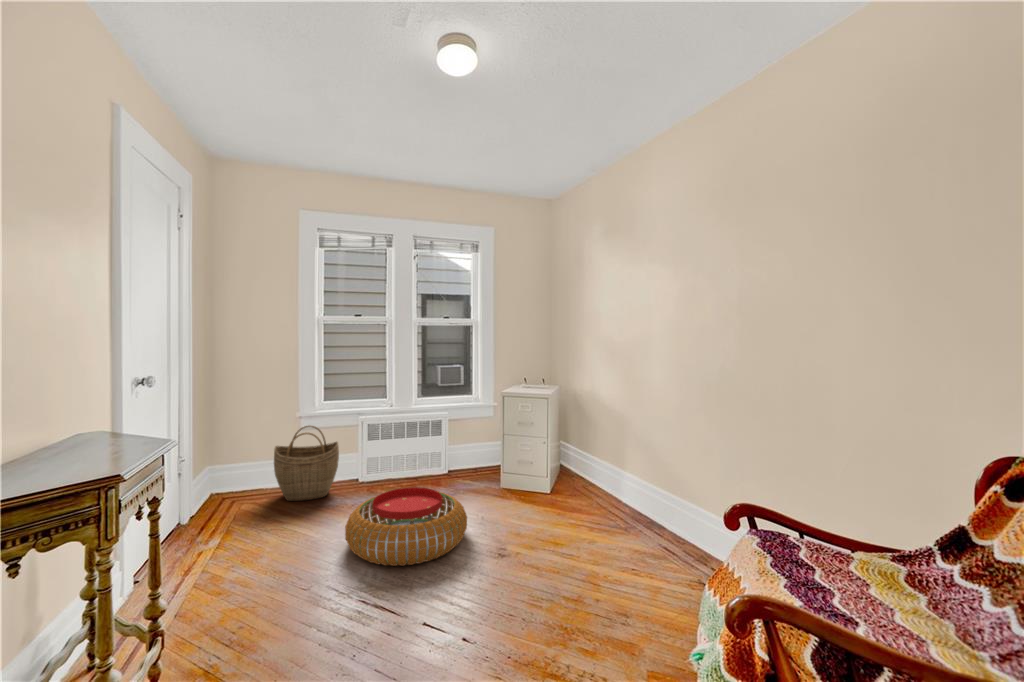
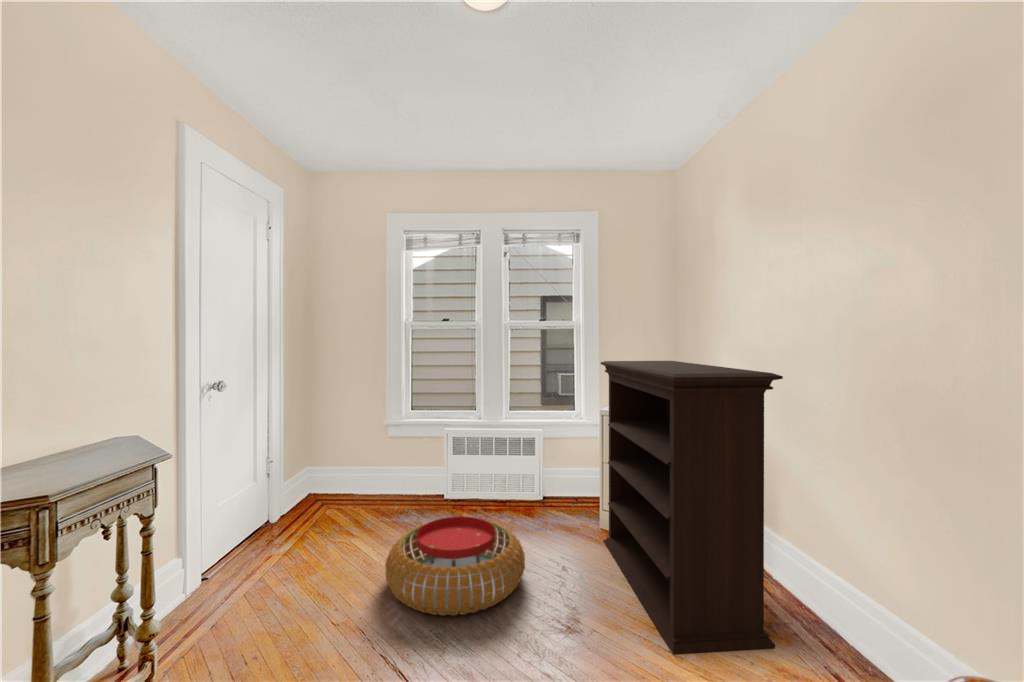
bookshelf: none [511,352,654,557] -> present [601,361,783,655]
woven basket: present [274,425,339,501] -> none [358,434,421,512]

